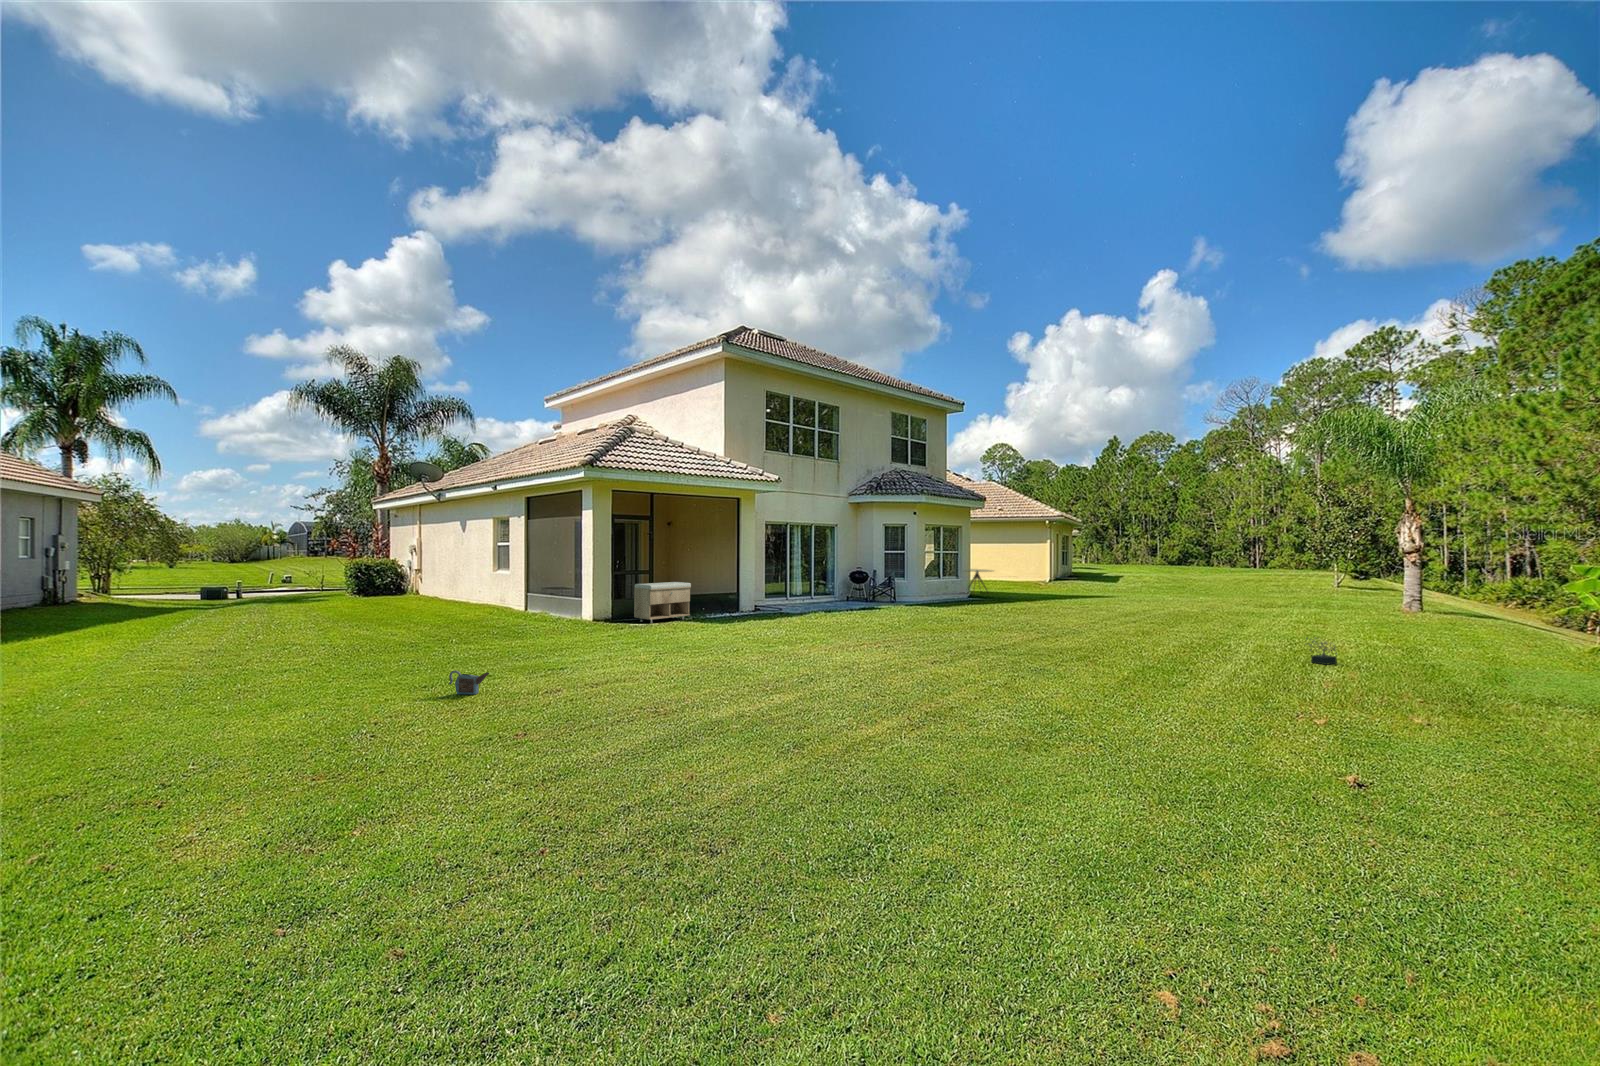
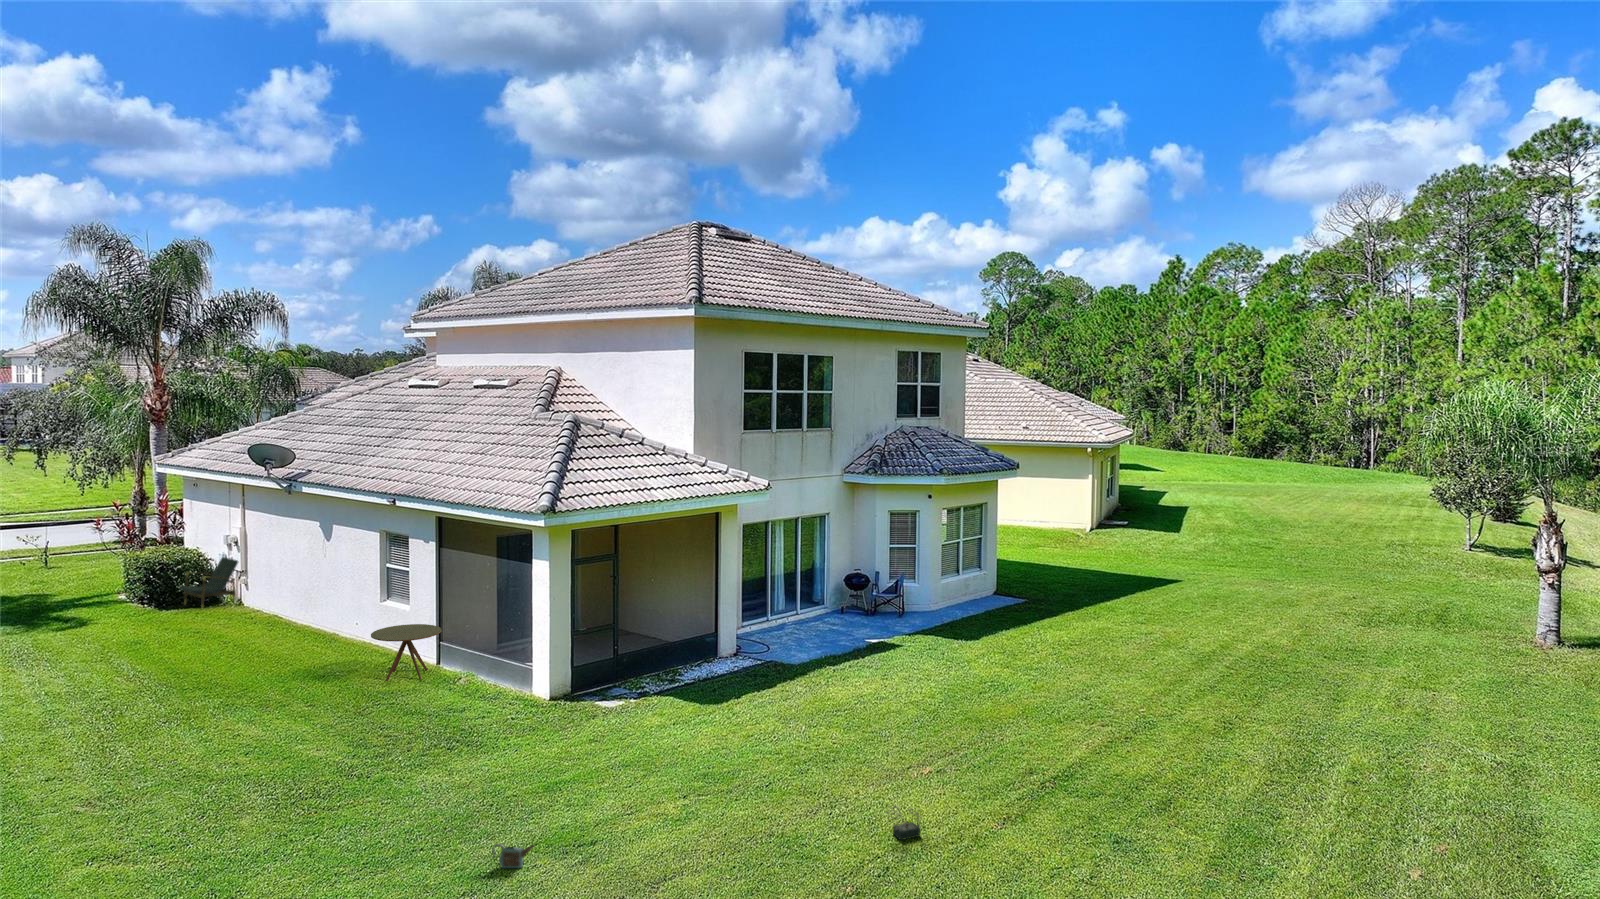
lounge chair: none [375,562,418,595] -> present [179,557,238,609]
round table: present [965,569,990,590] -> present [371,624,442,681]
storage bench: present [634,582,691,623] -> none [596,632,665,694]
decorative plant: present [1306,637,1337,665] -> present [891,806,920,840]

